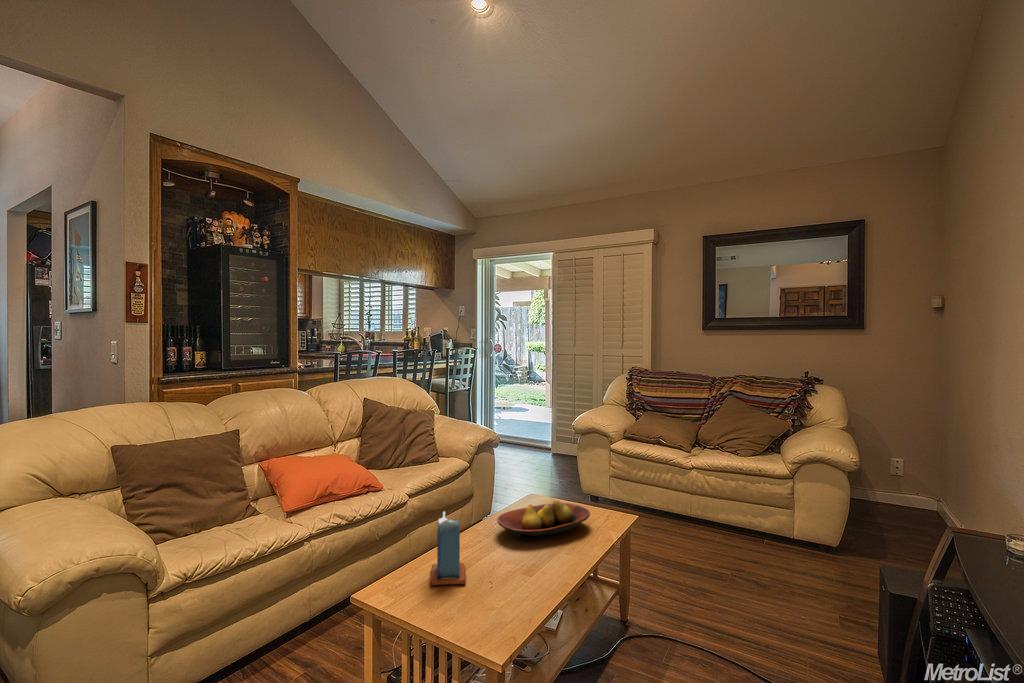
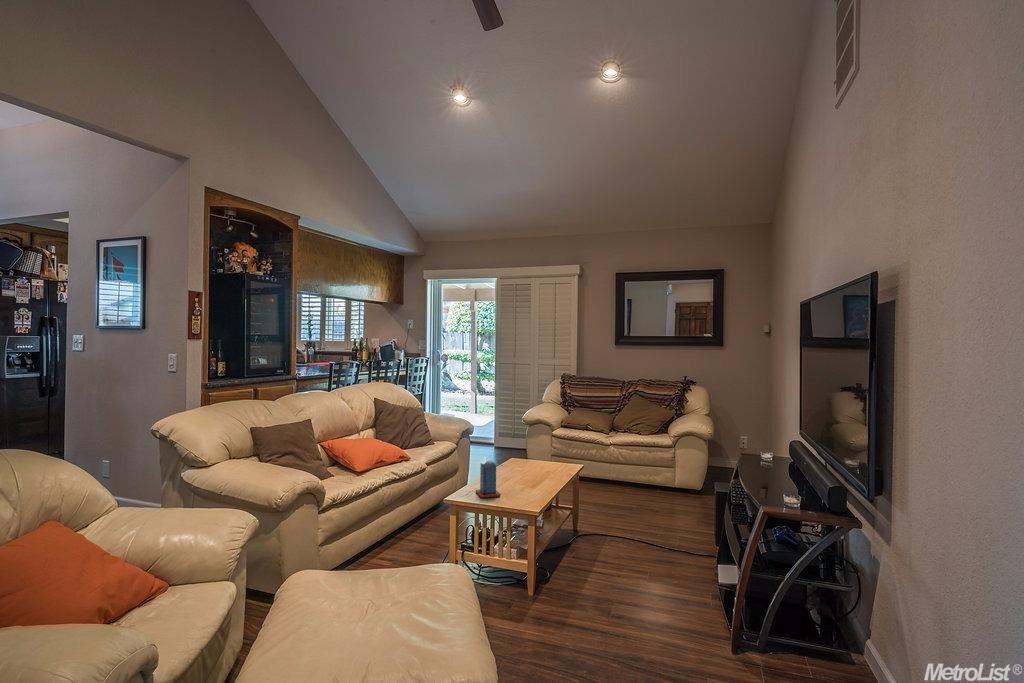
fruit bowl: present [497,500,590,540] -> none [503,456,558,479]

